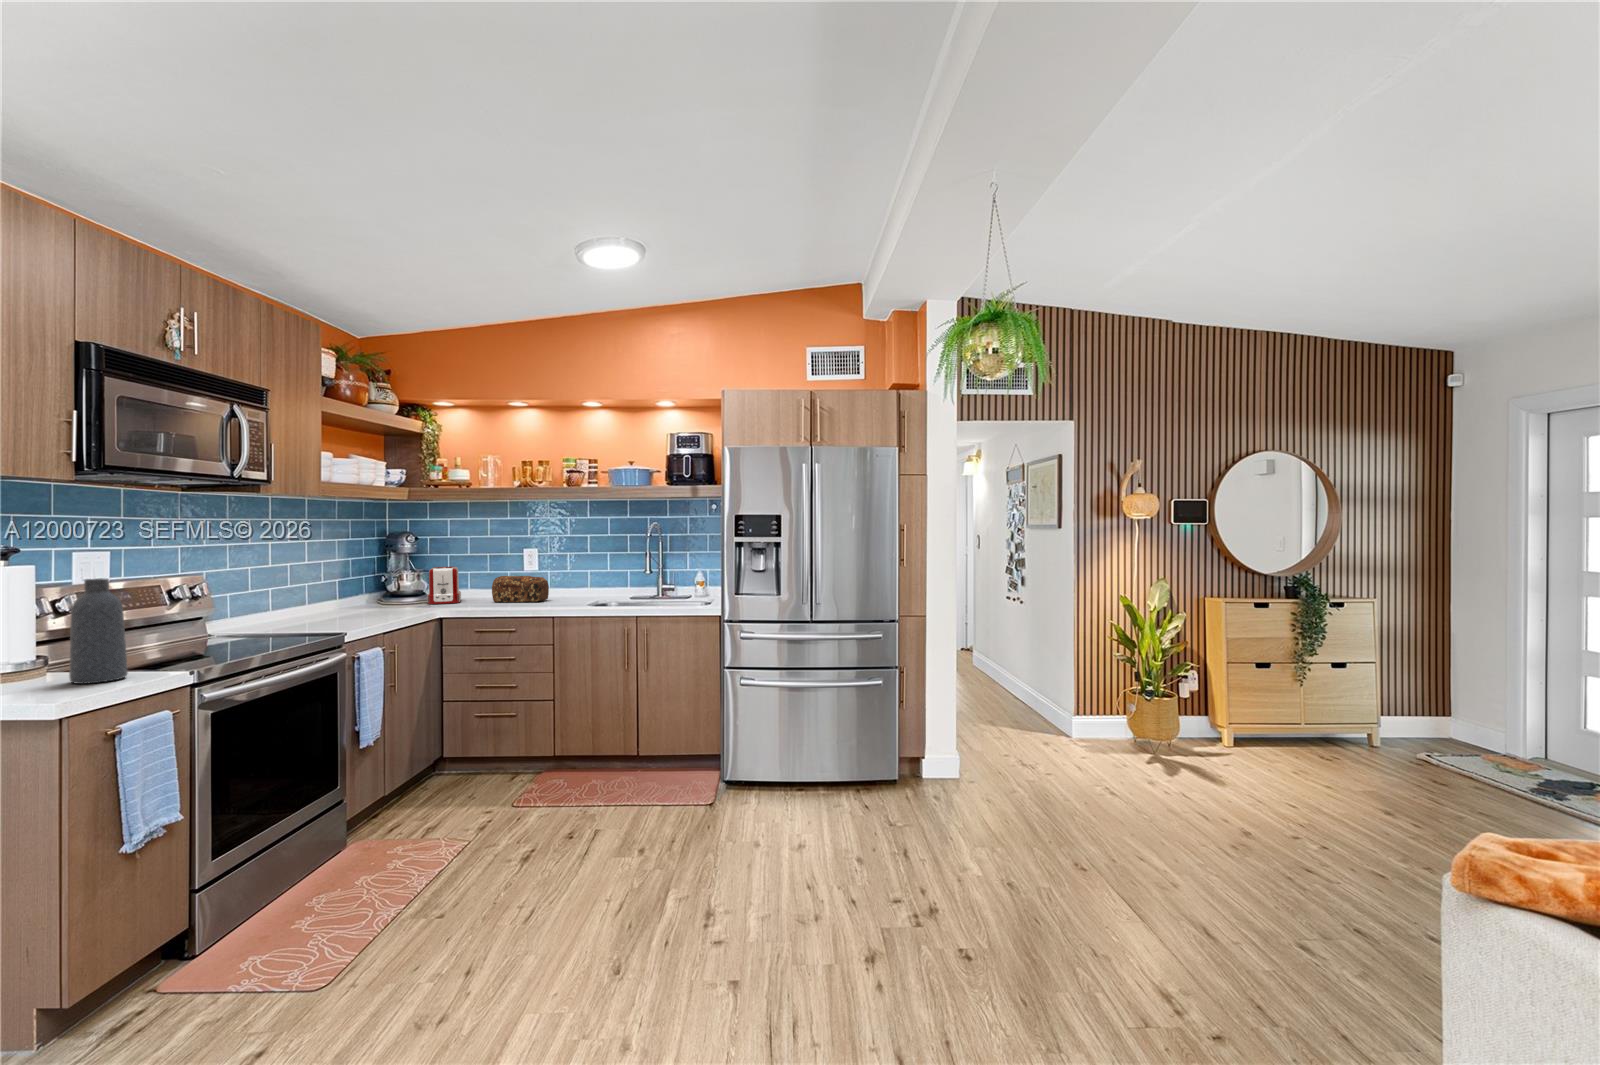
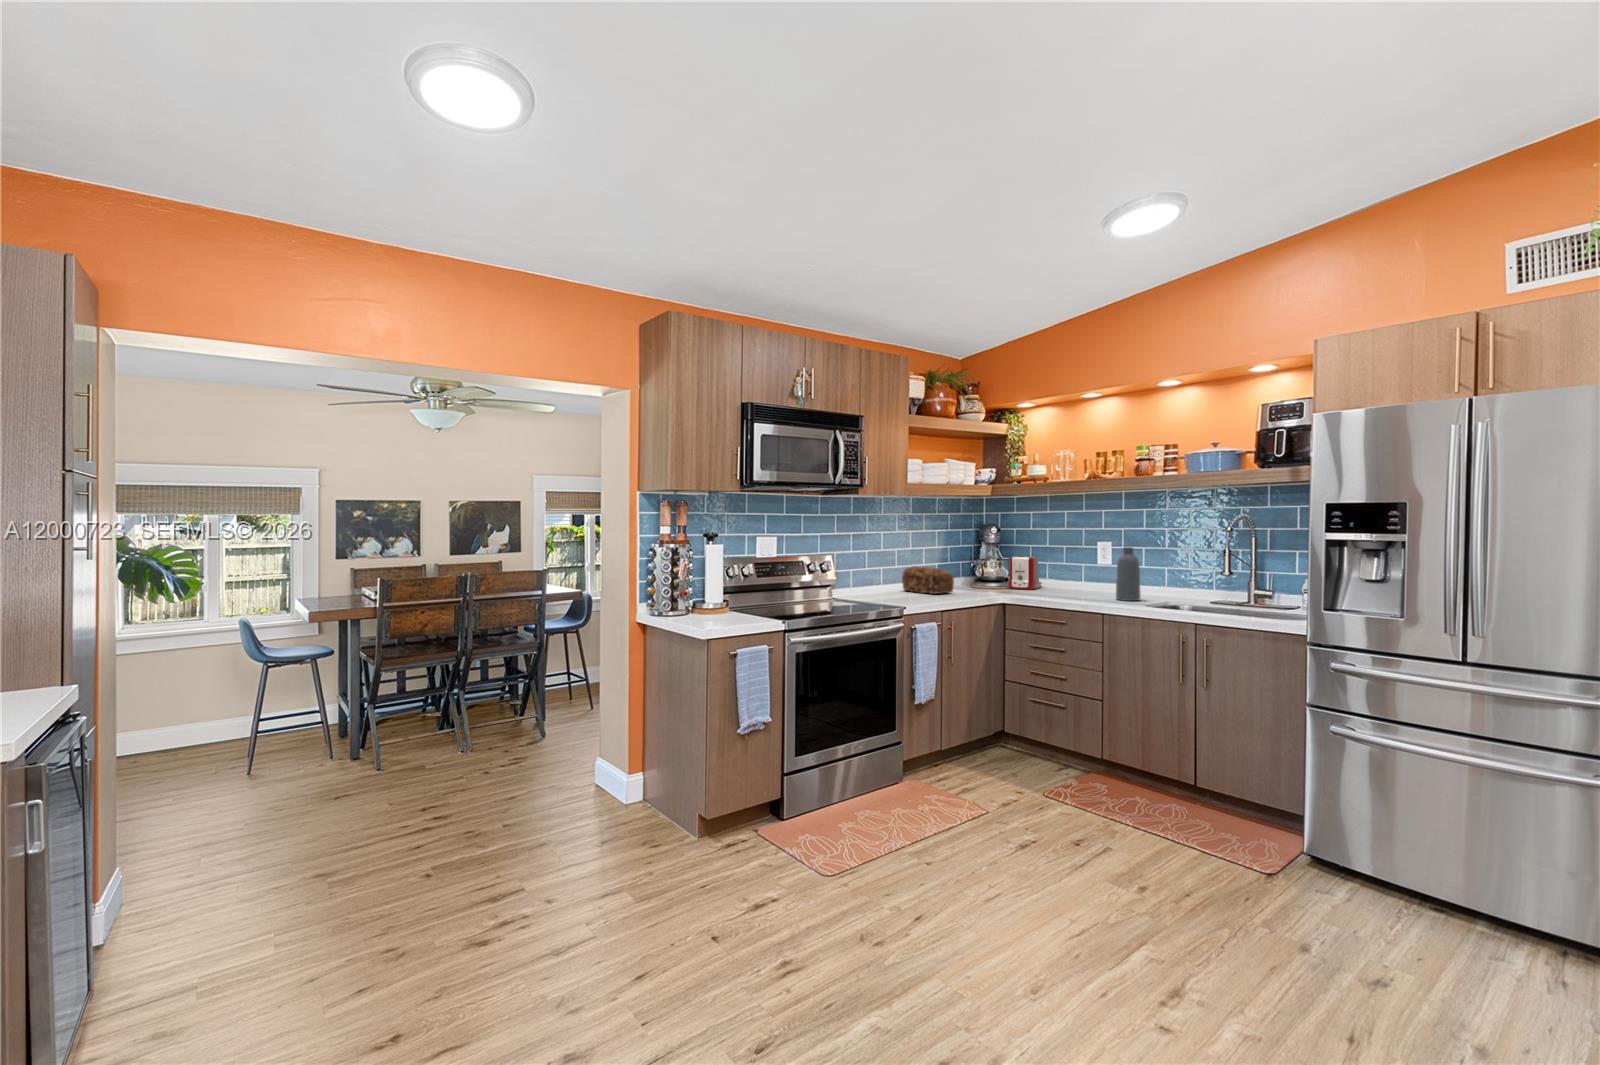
bread loaf: present [492,576,549,602] -> present [902,566,954,594]
vase: present [69,579,128,684] -> present [1116,547,1141,601]

